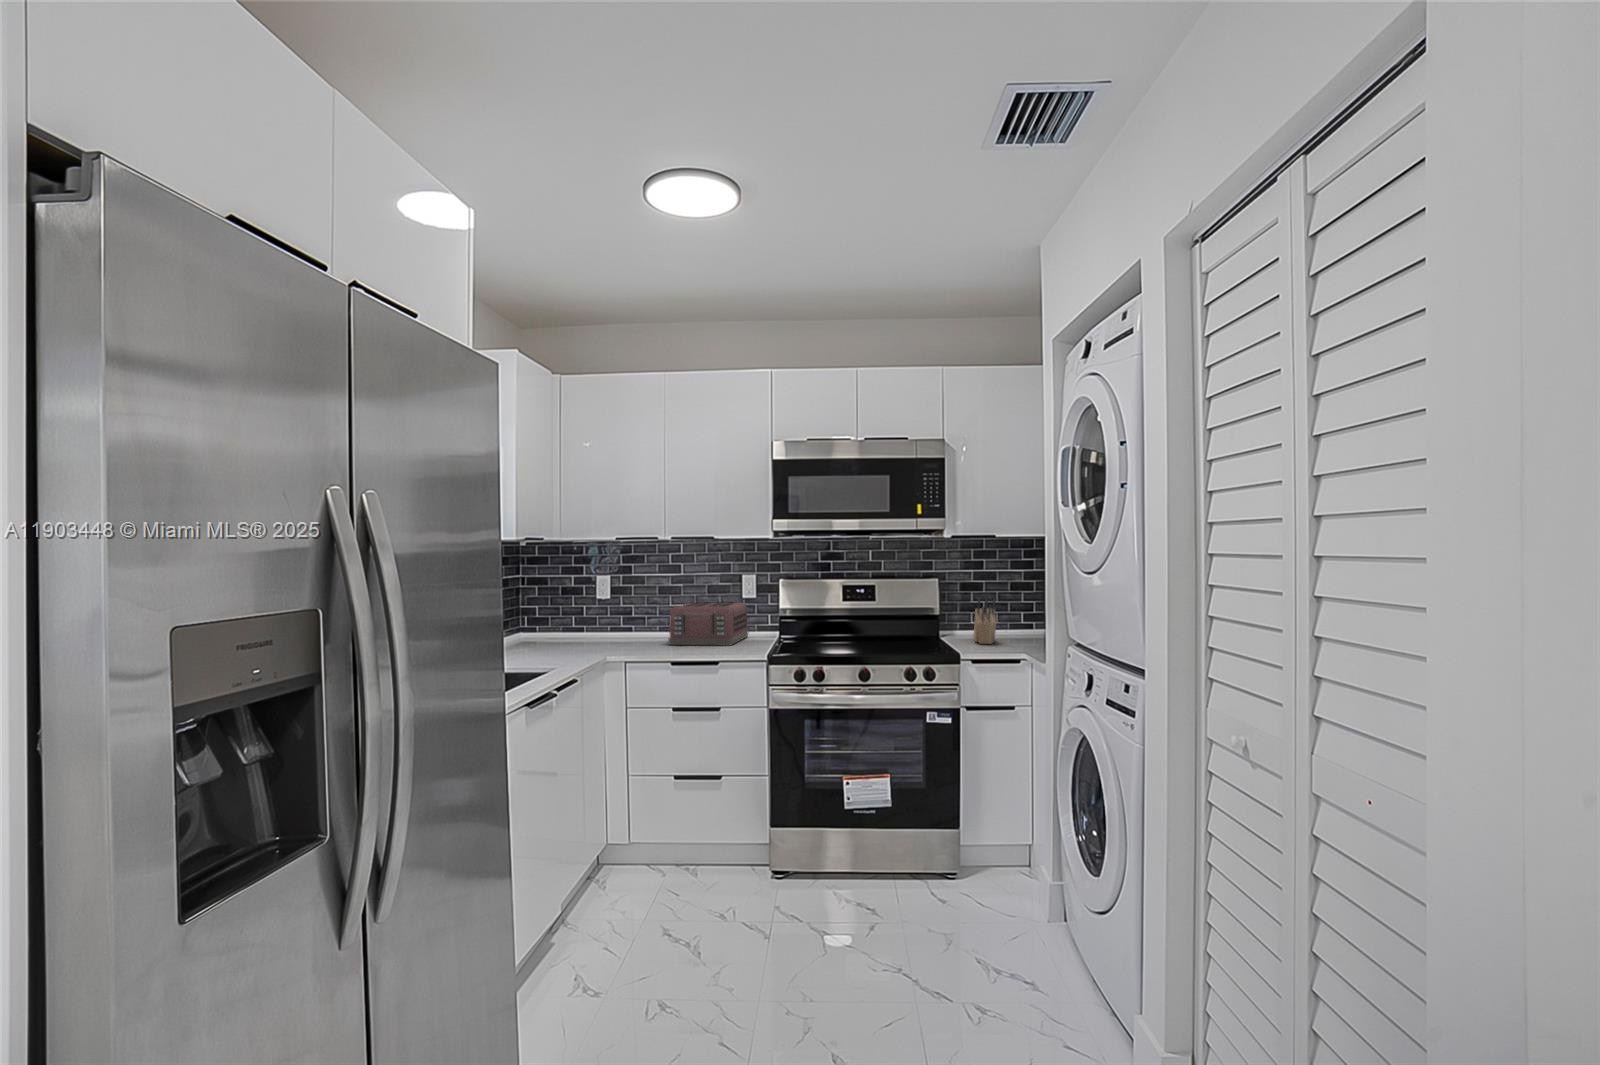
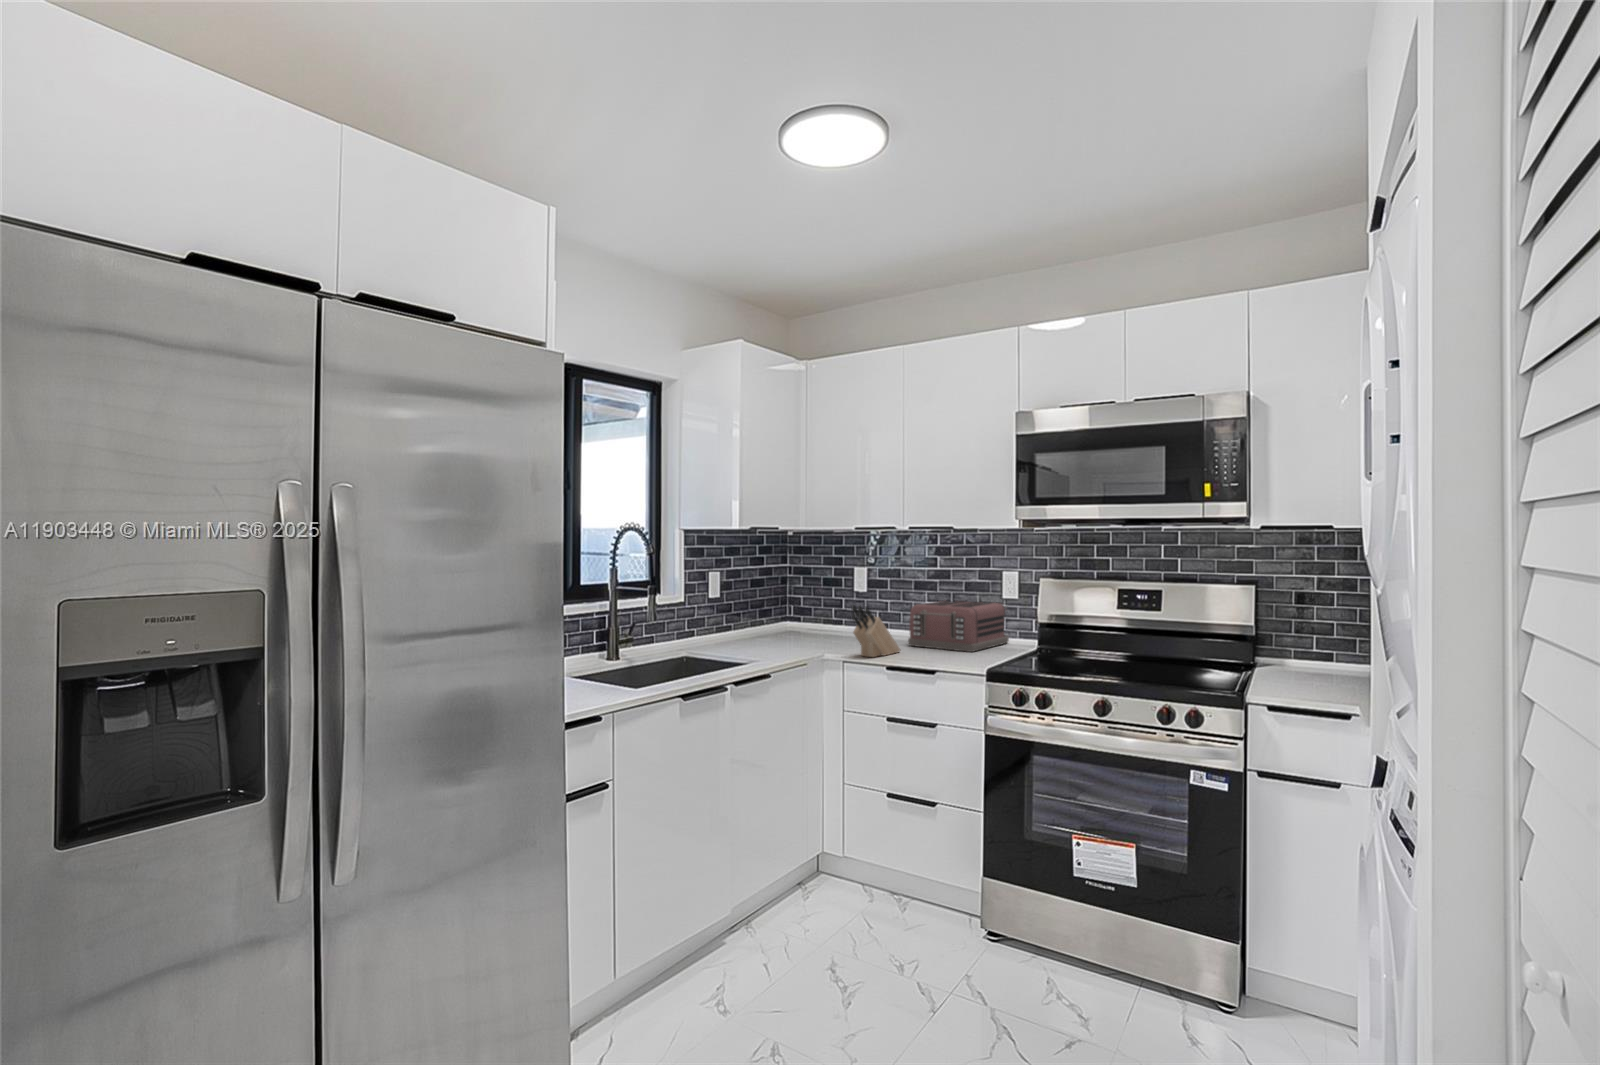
knife block: present [973,599,996,644] -> present [852,605,900,657]

